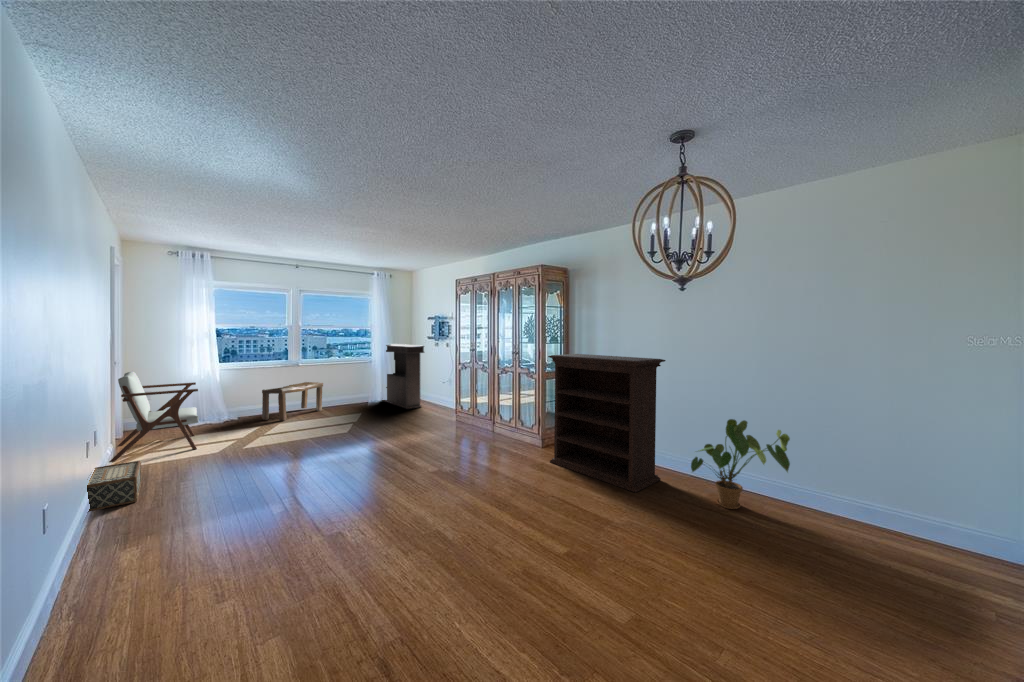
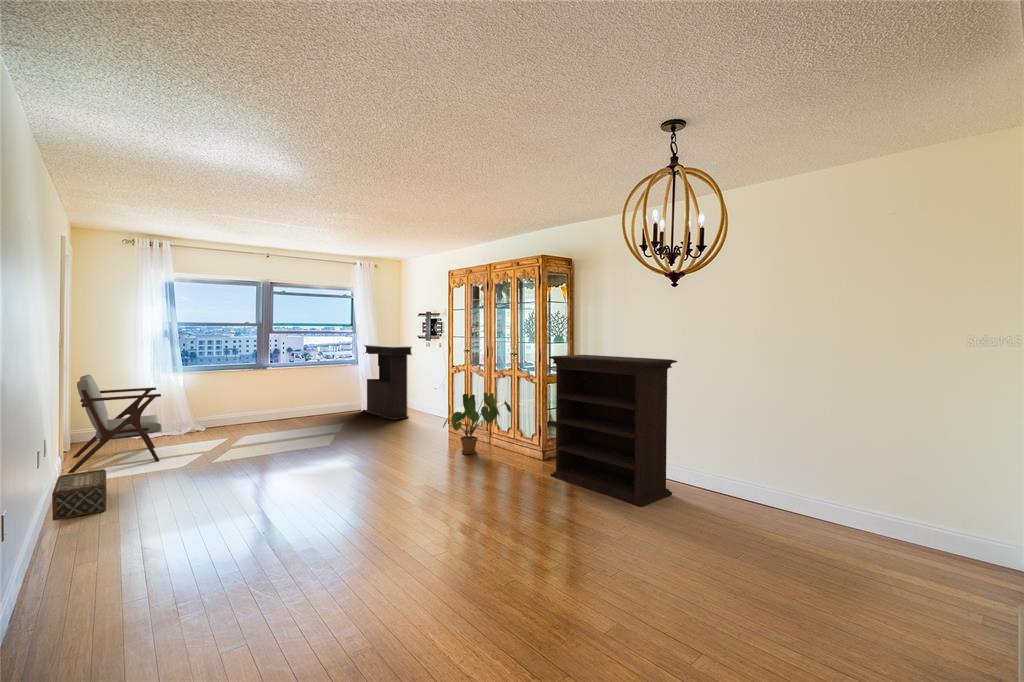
bench: present [262,382,323,421] -> none [227,389,296,432]
house plant: present [691,419,790,509] -> present [443,393,511,454]

